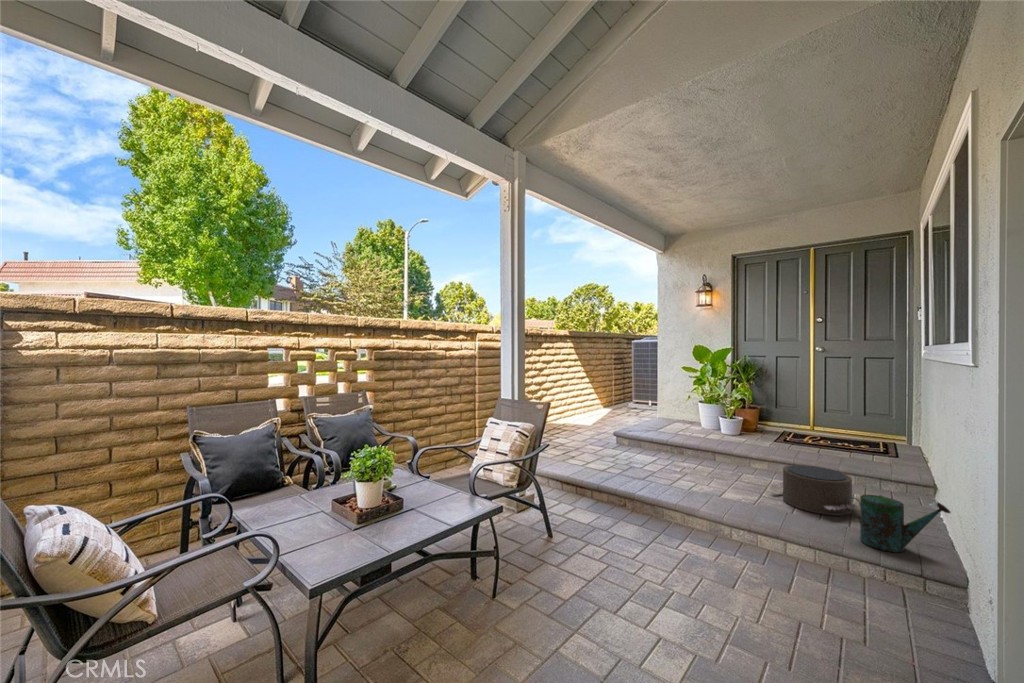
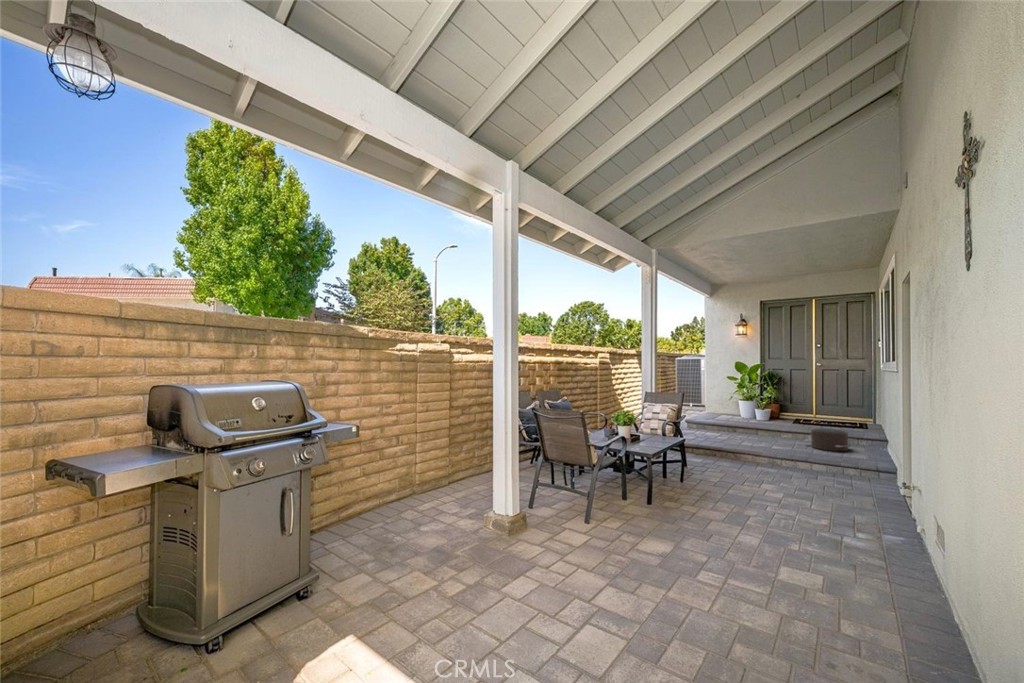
watering can: present [845,495,951,552] -> none [847,435,894,460]

